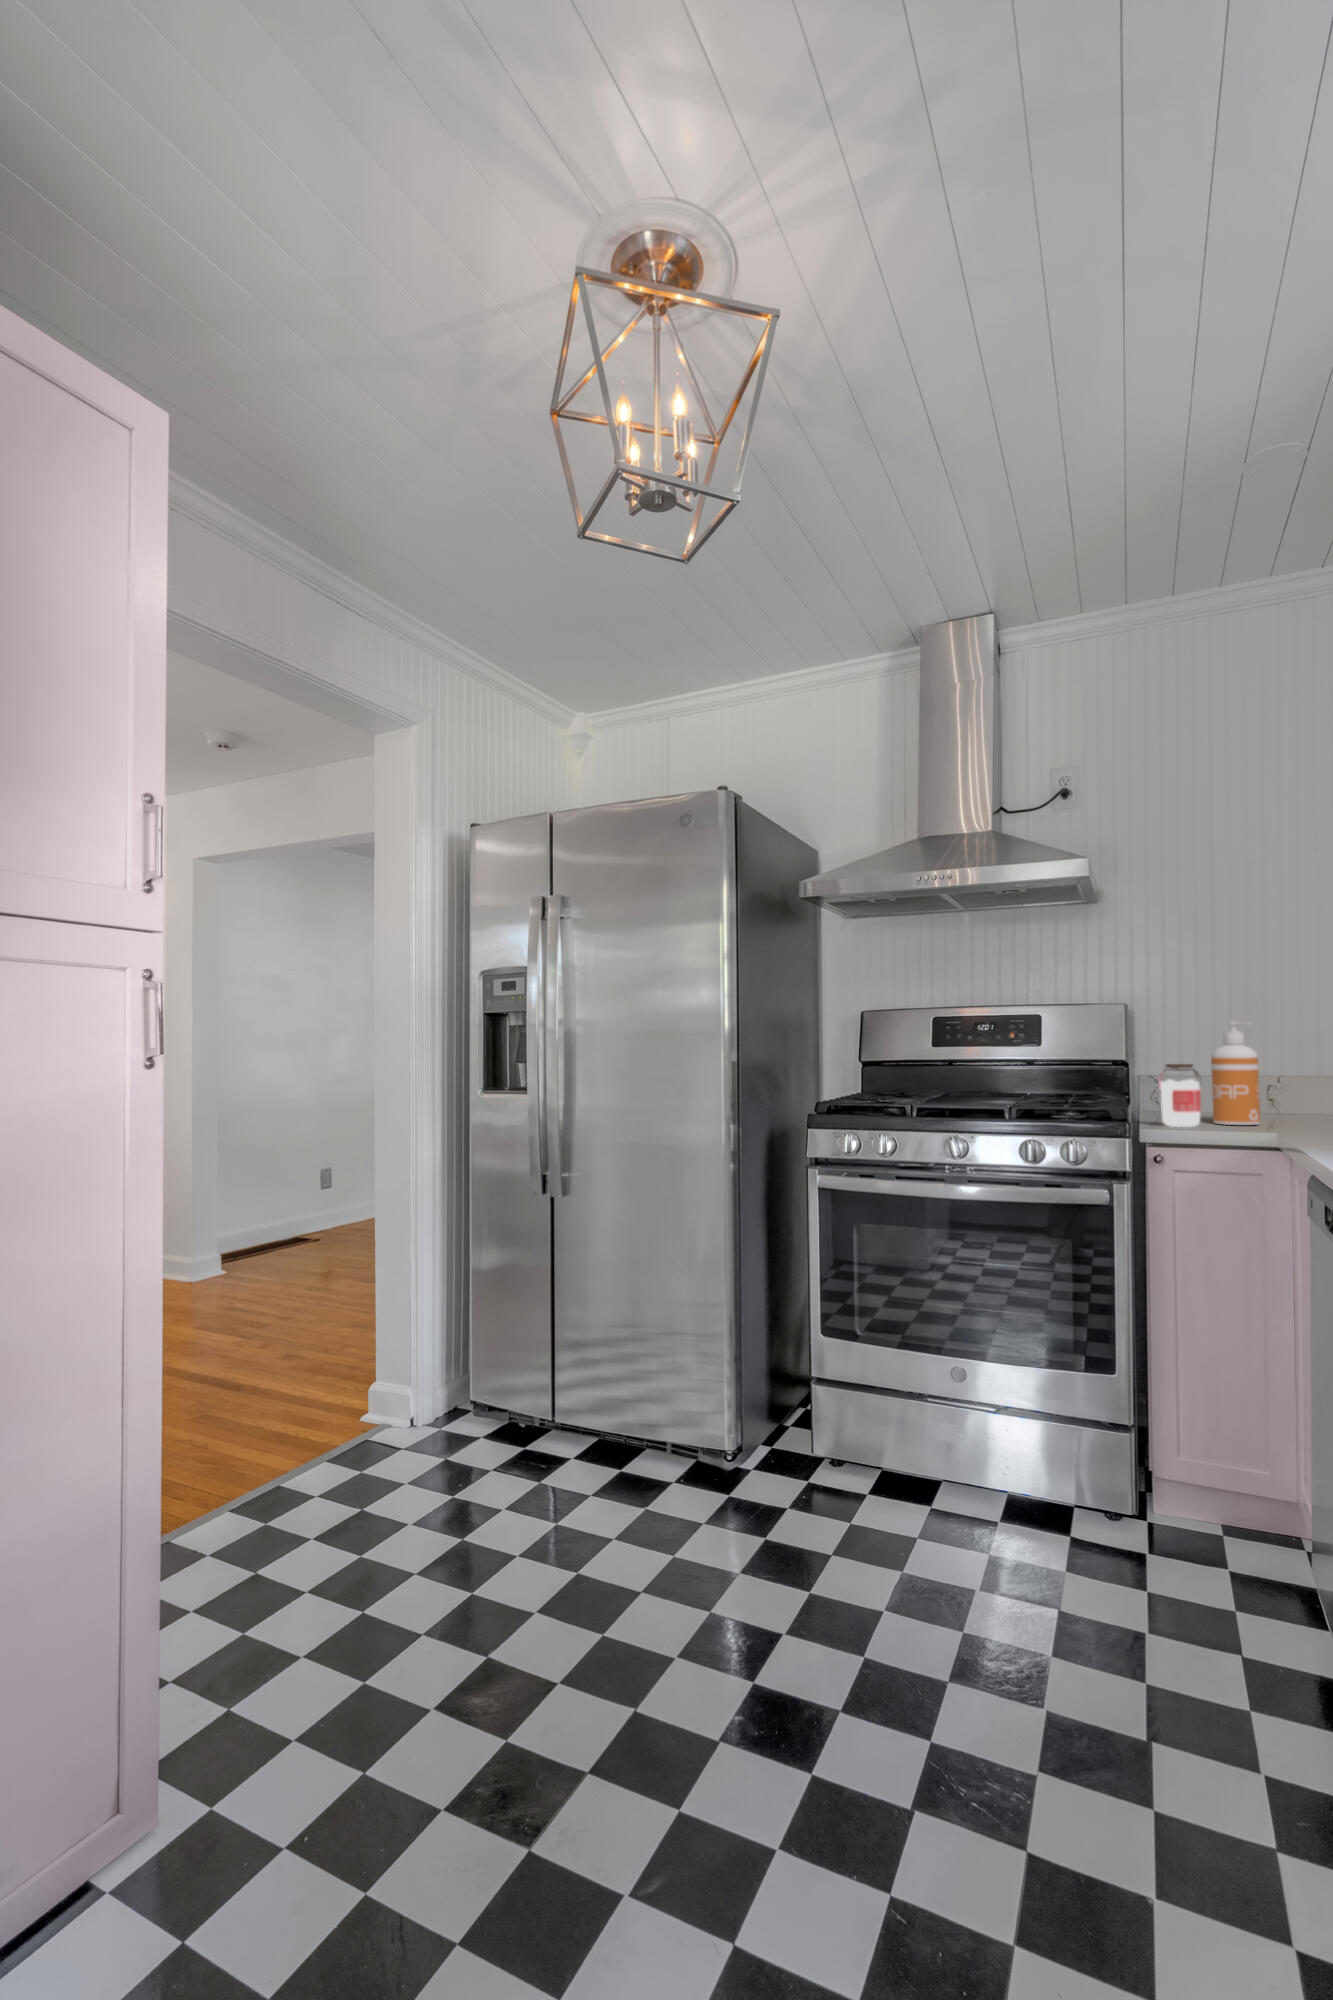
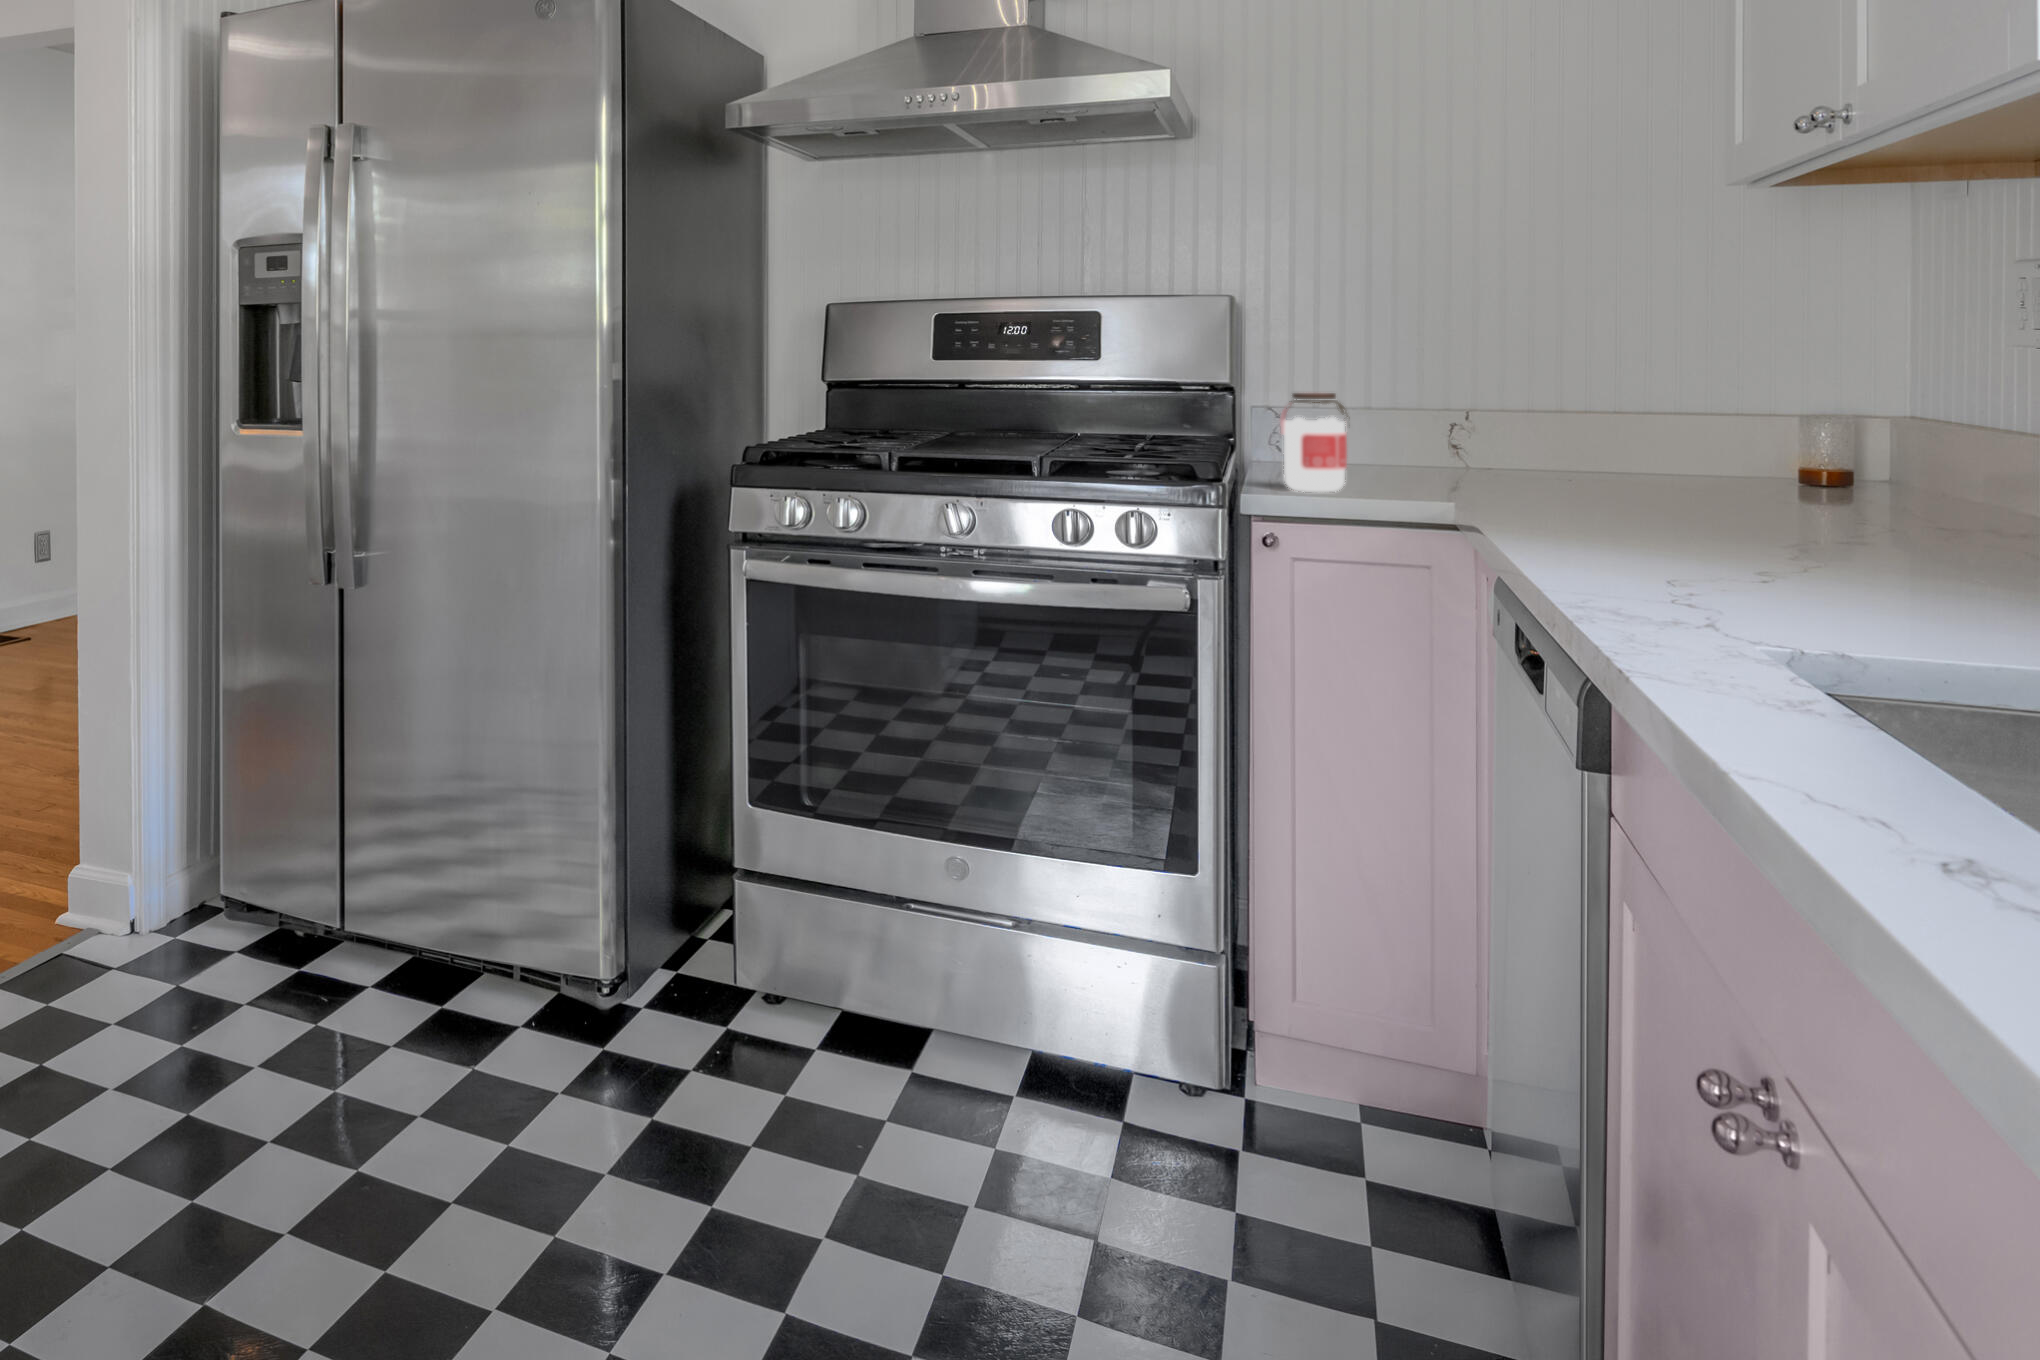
soap dispenser: present [1211,1022,1260,1125] -> none [1365,327,1441,489]

